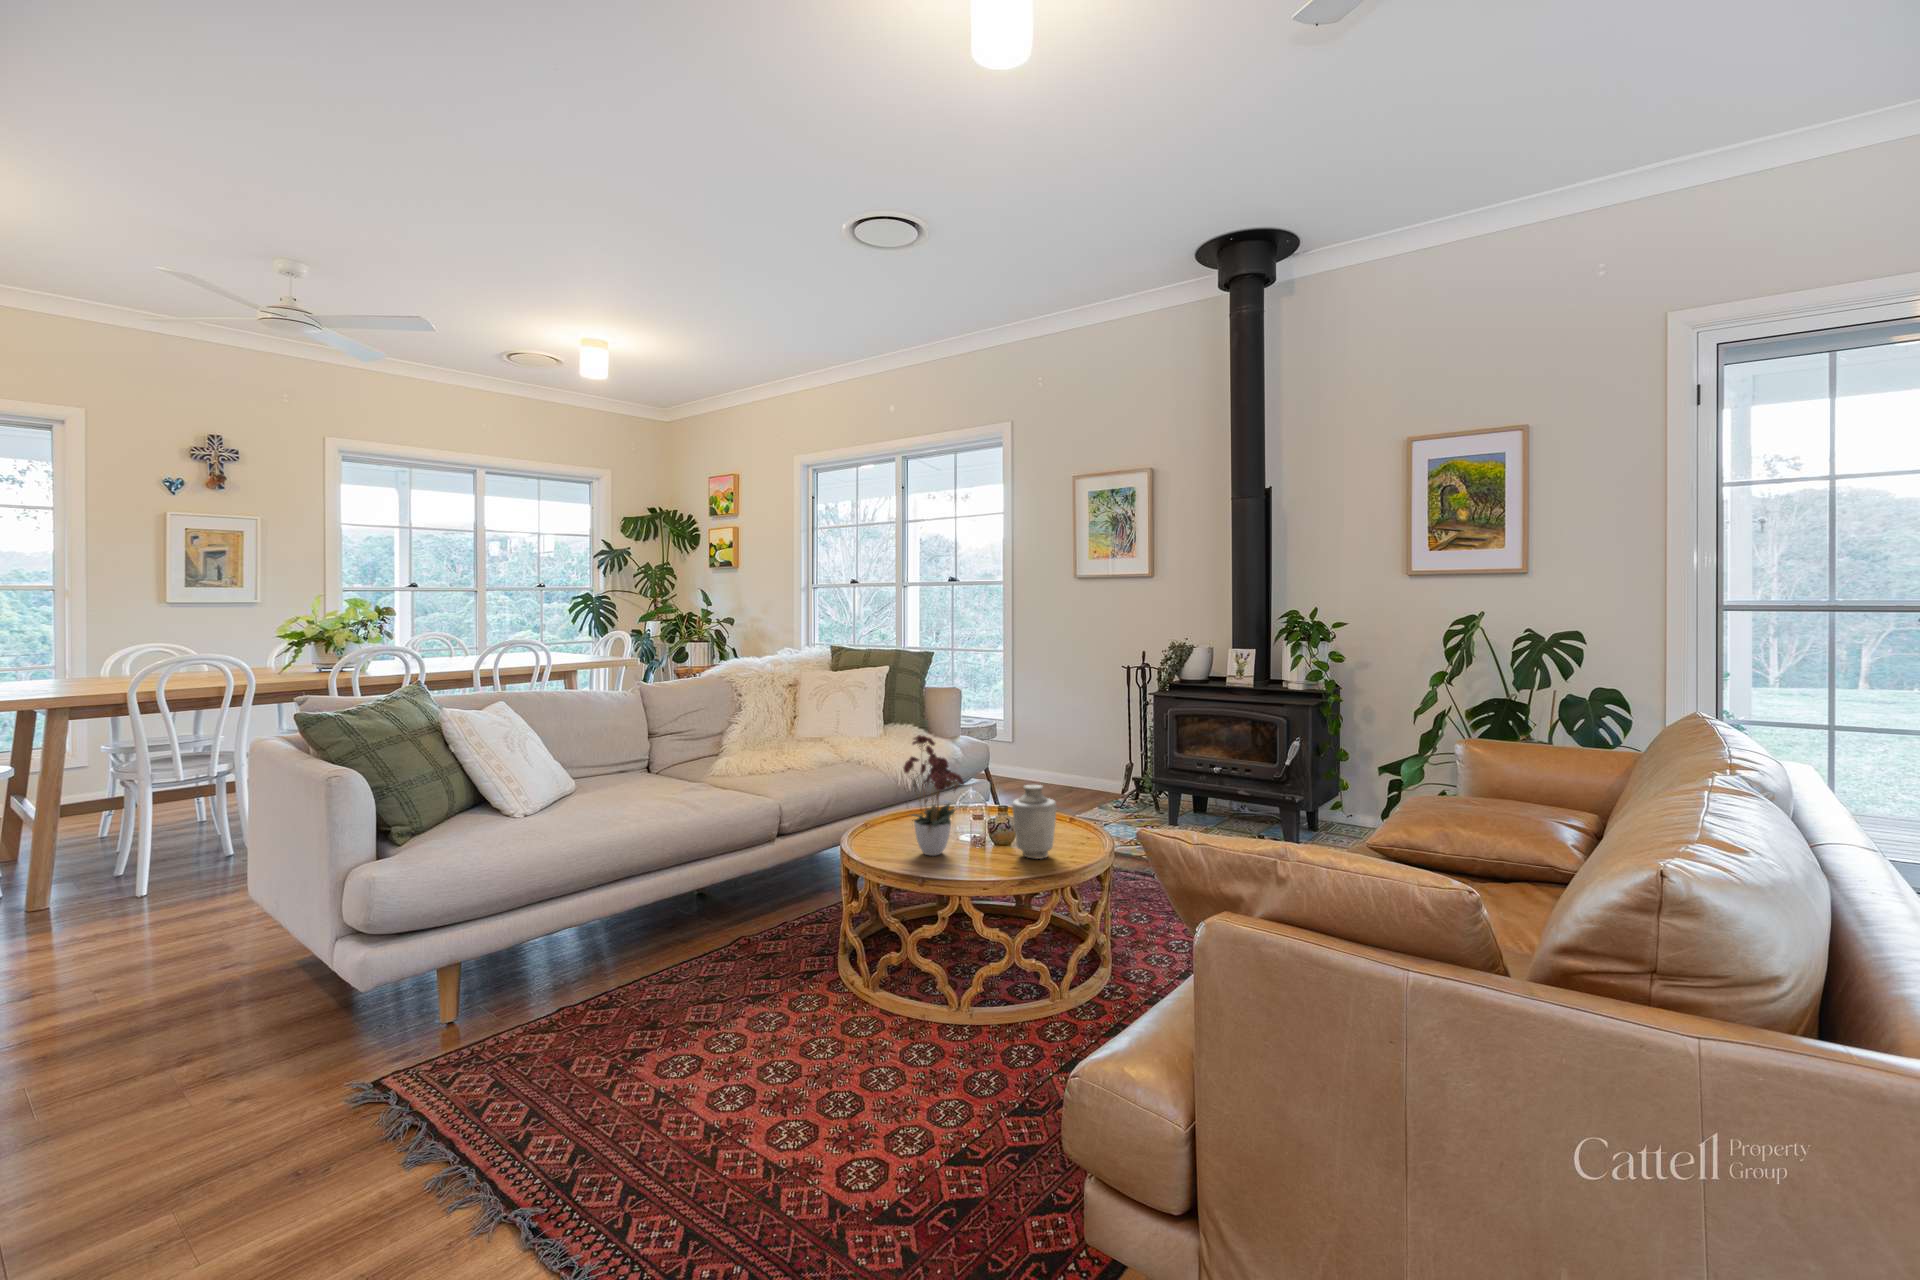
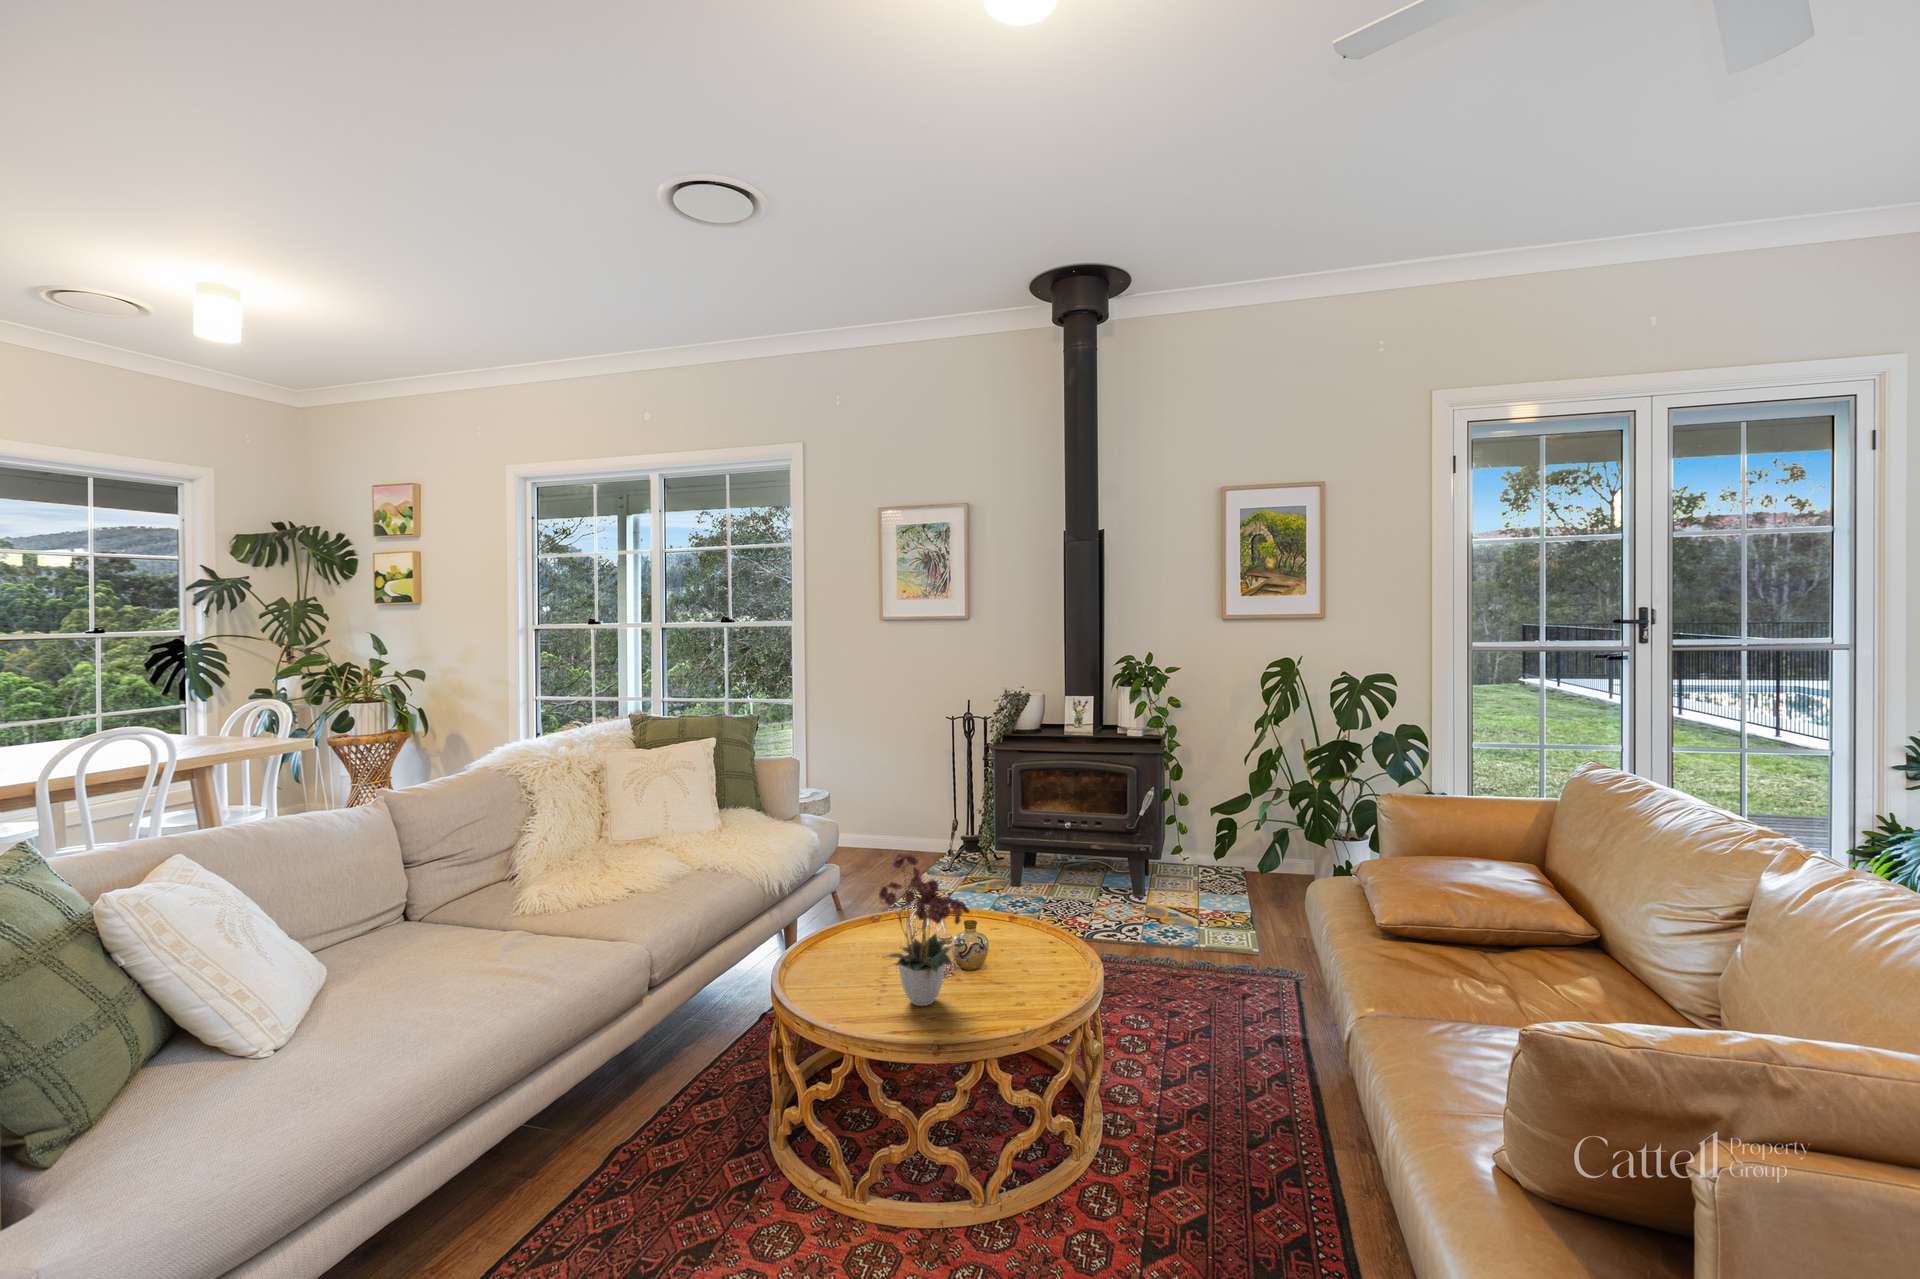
vase: present [1012,785,1056,859] -> none [1014,898,1067,989]

